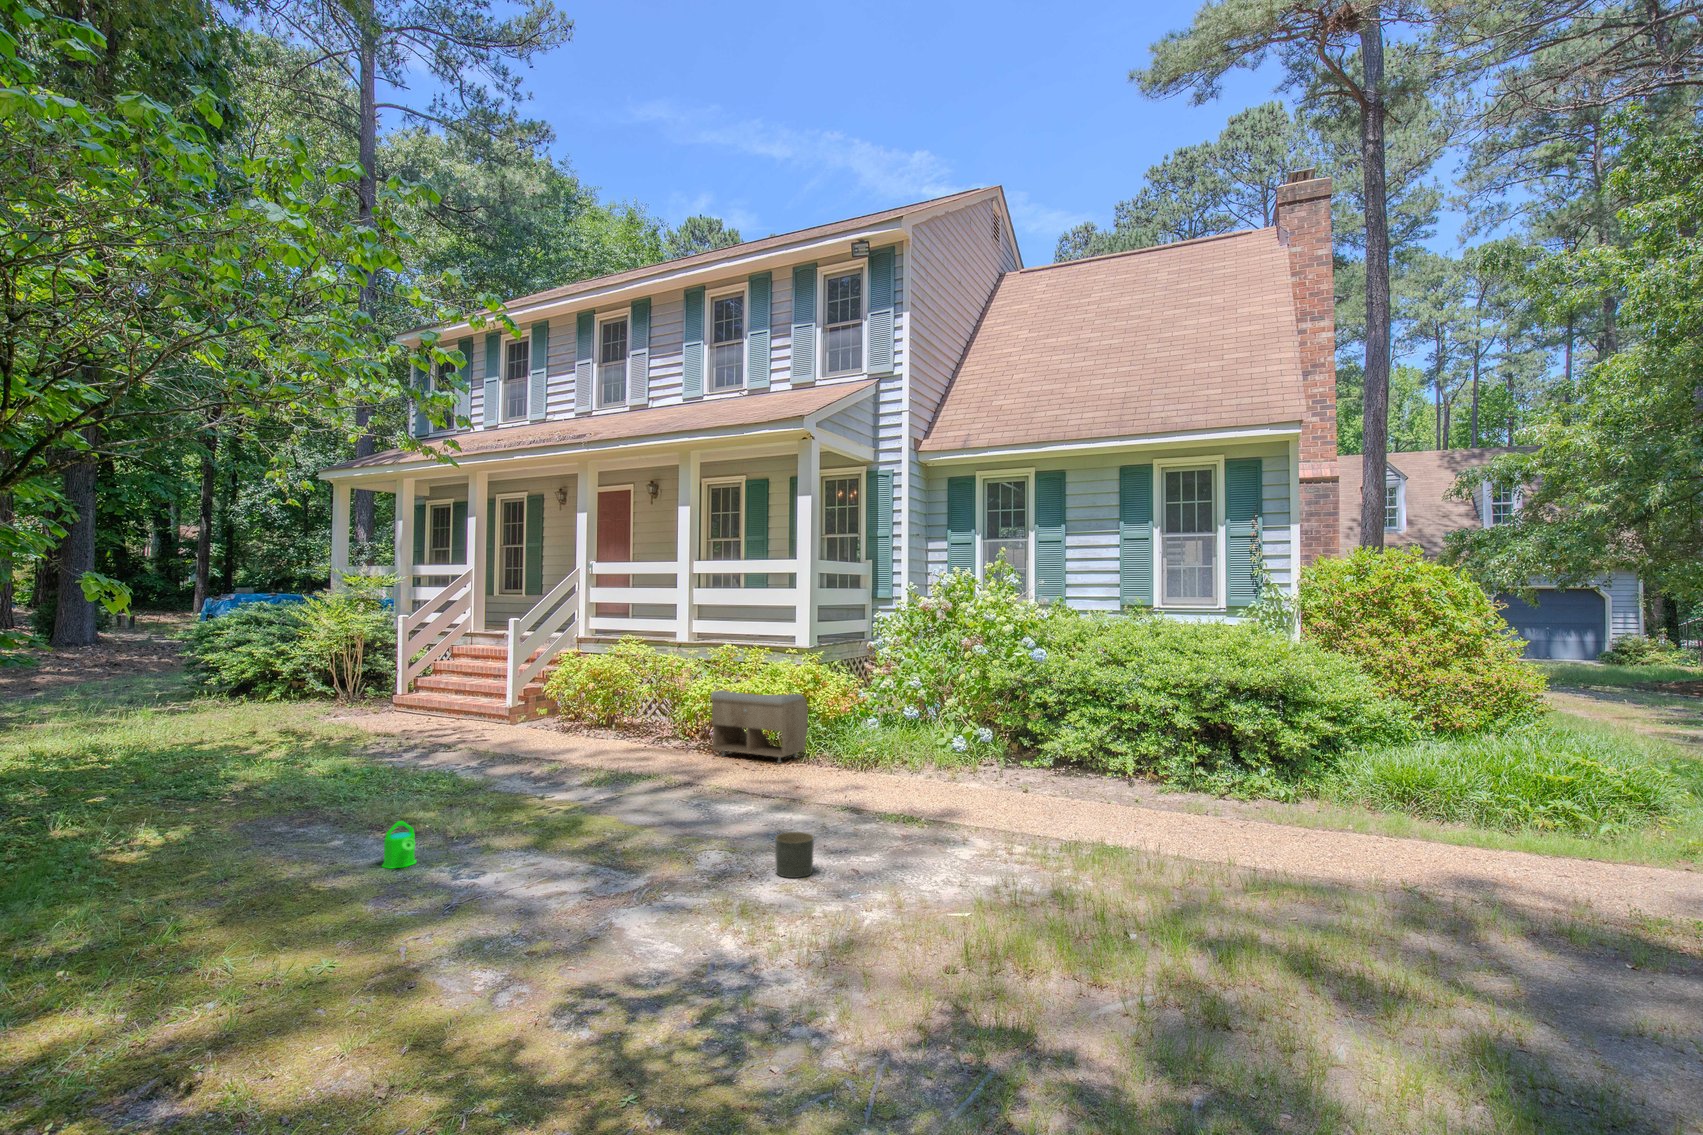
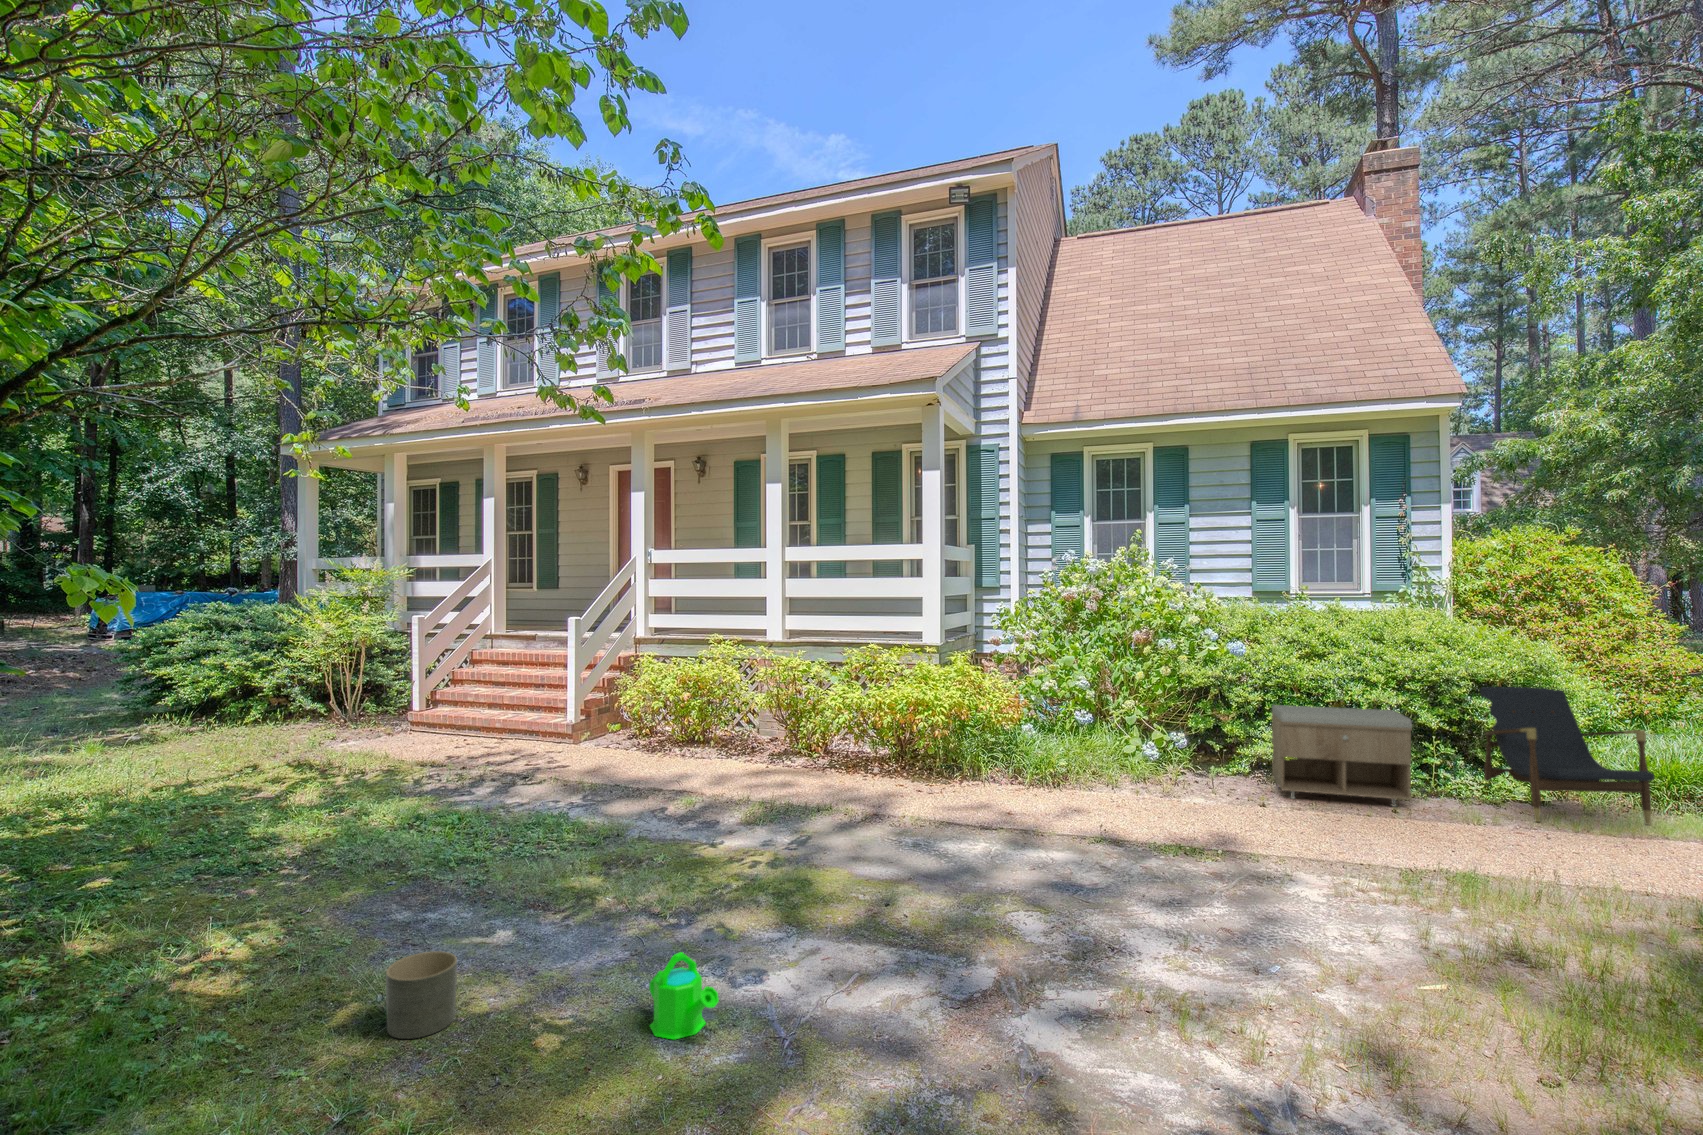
lounge chair: none [1175,686,1276,799] -> present [1480,687,1655,825]
storage bench: present [711,690,808,763] -> present [1272,705,1412,807]
planter: present [775,832,814,878] -> present [386,951,457,1039]

